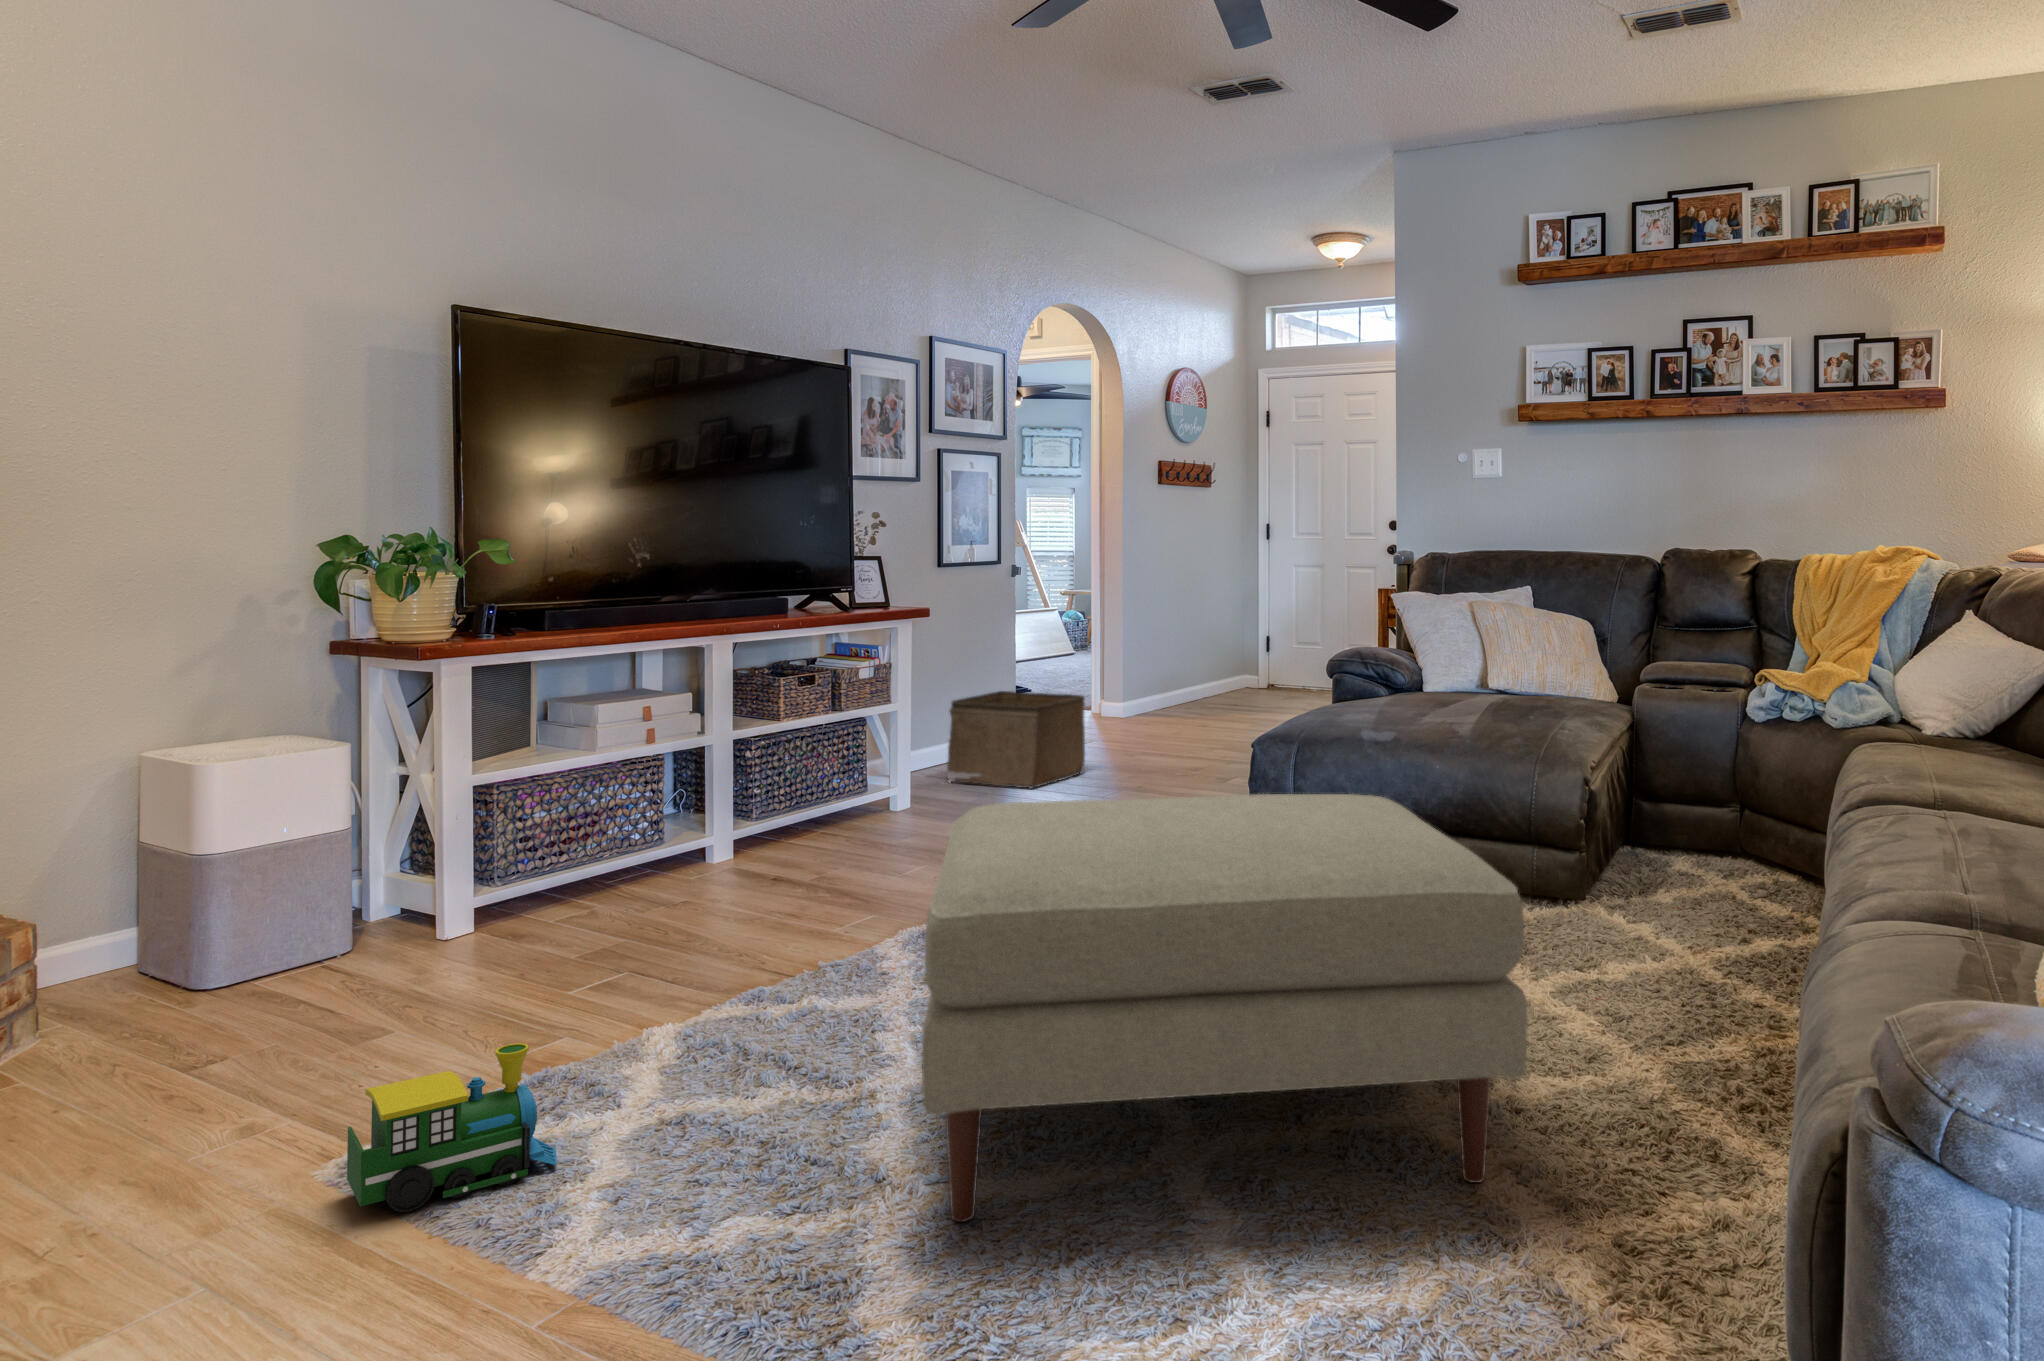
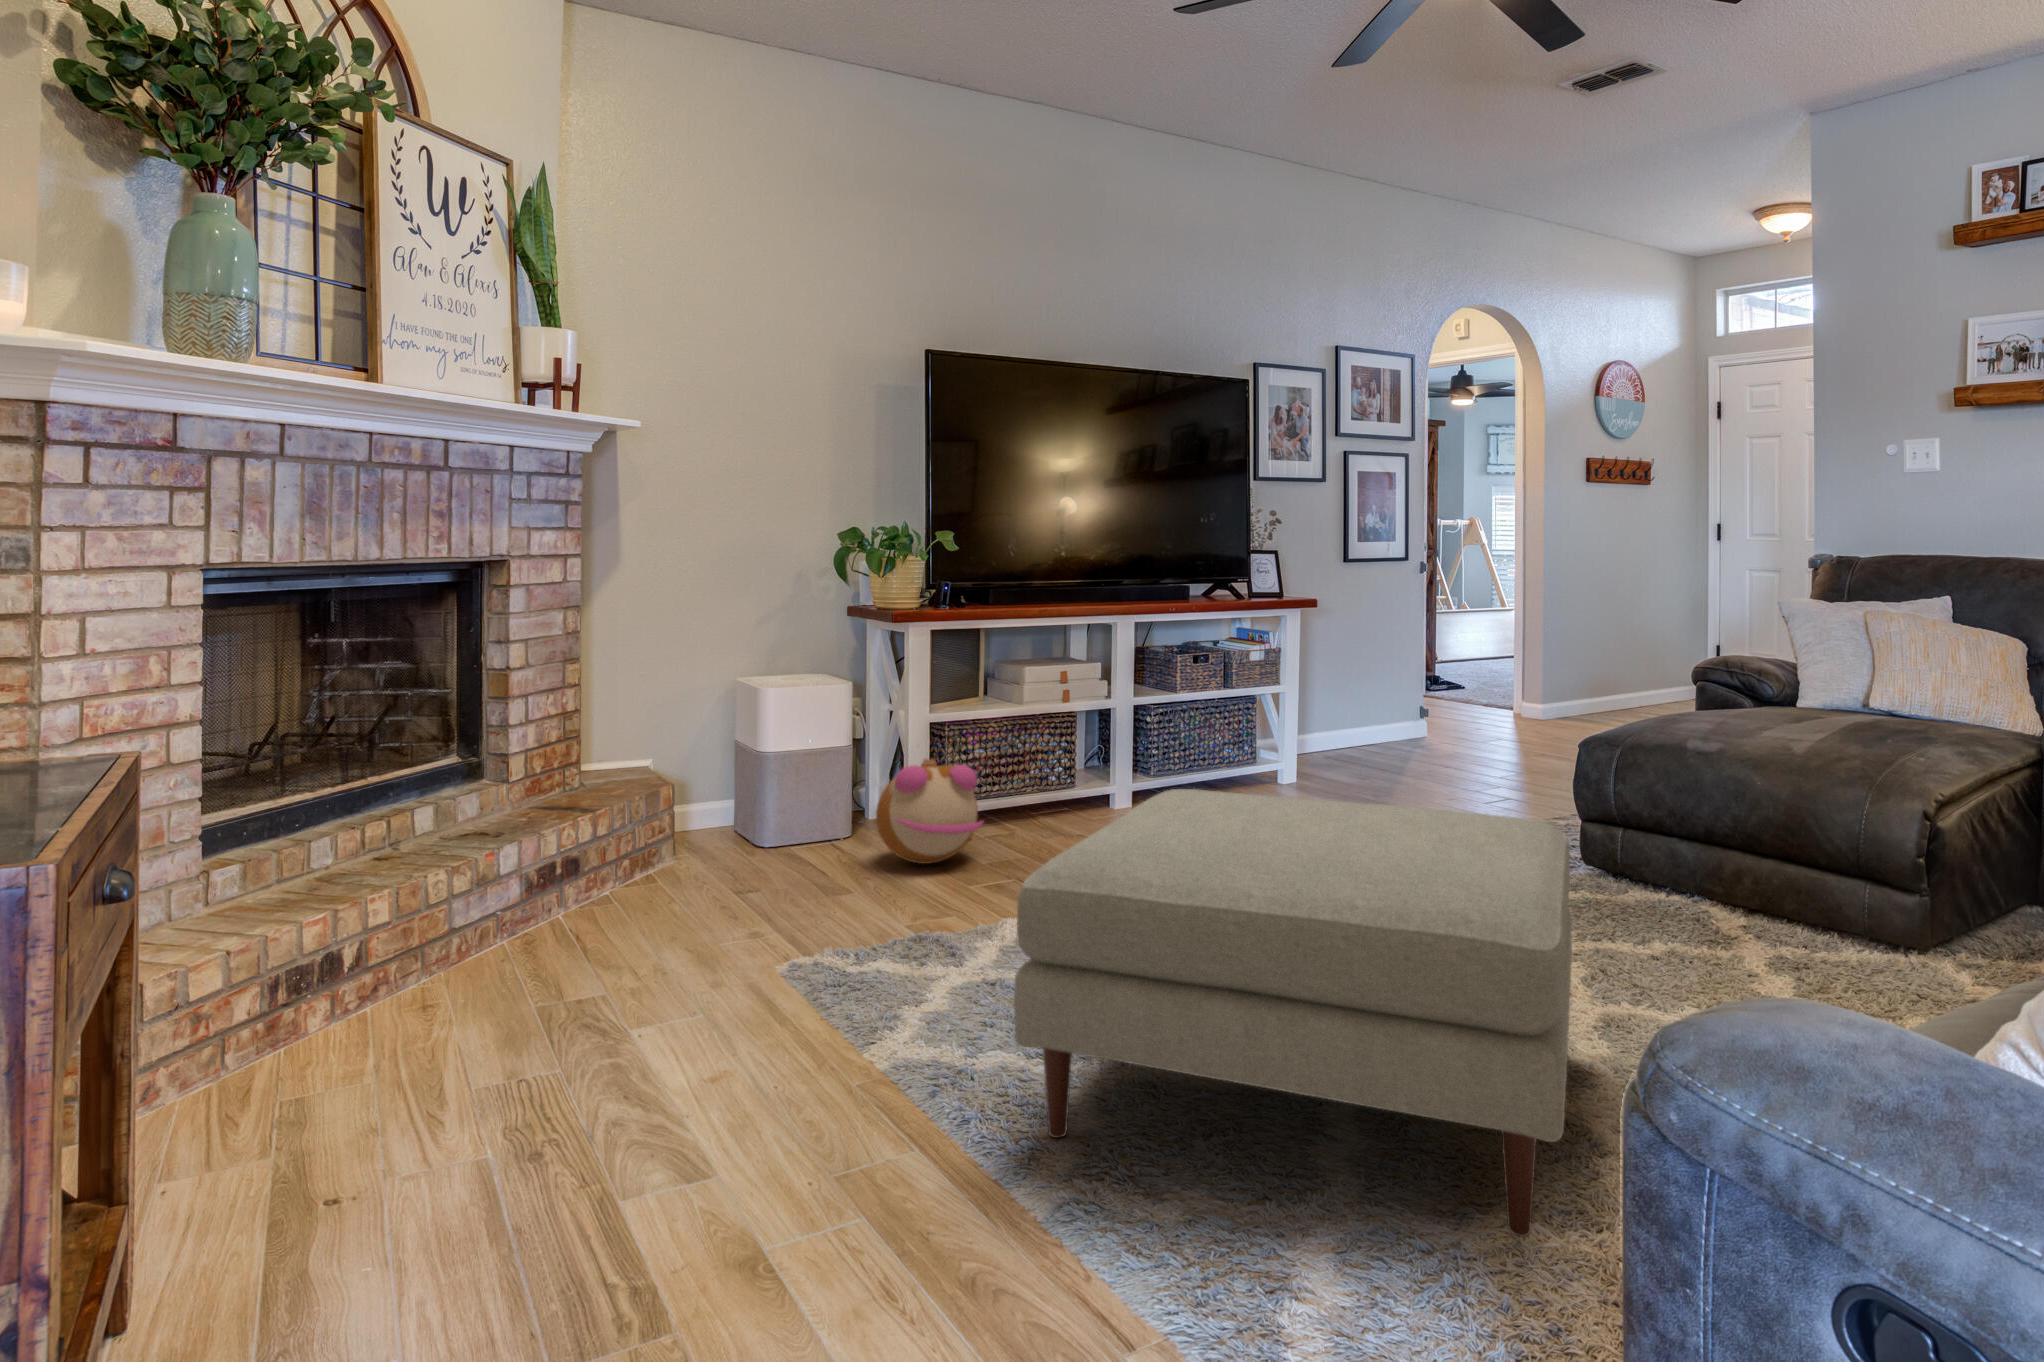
storage bin: present [947,691,1085,788] -> none [1346,672,1473,762]
plush toy: none [421,821,596,969] -> present [876,759,984,864]
toy train: present [347,1043,557,1212] -> none [721,927,852,1030]

